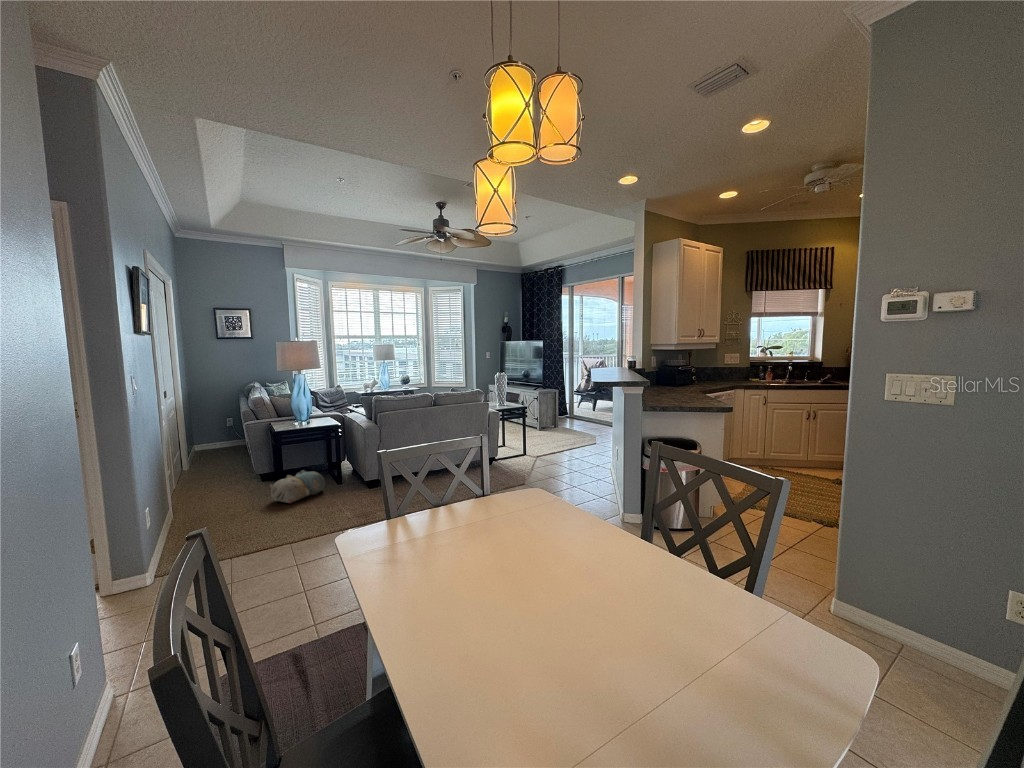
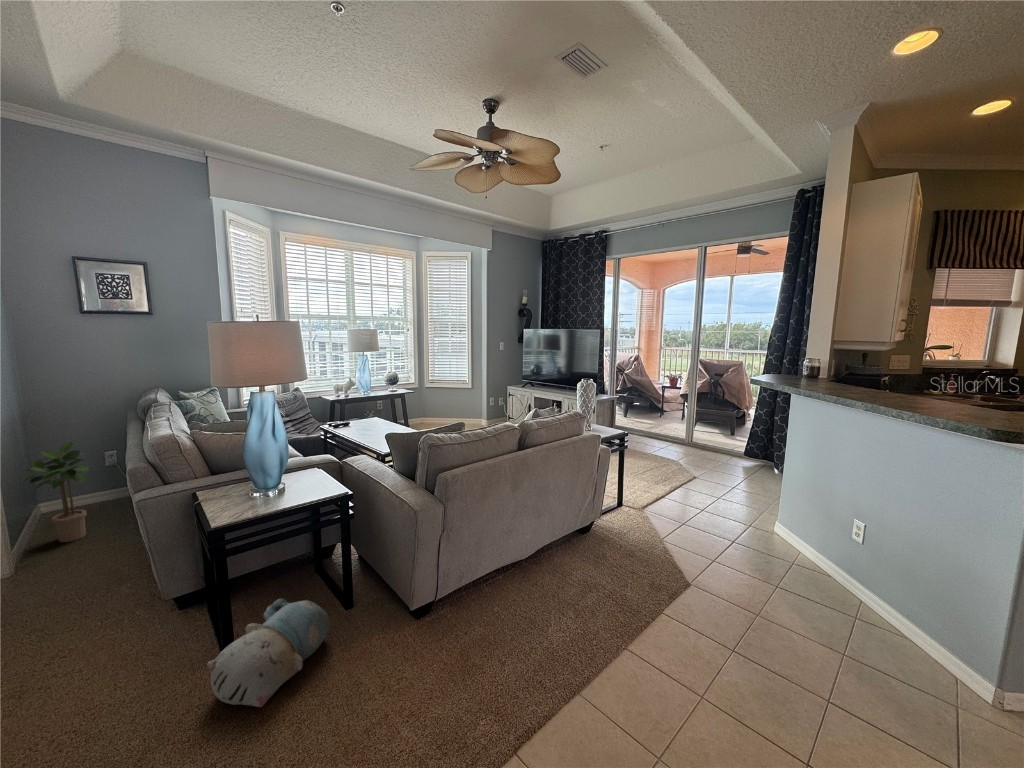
potted plant: none [190,407,221,459] -> present [21,442,89,542]

